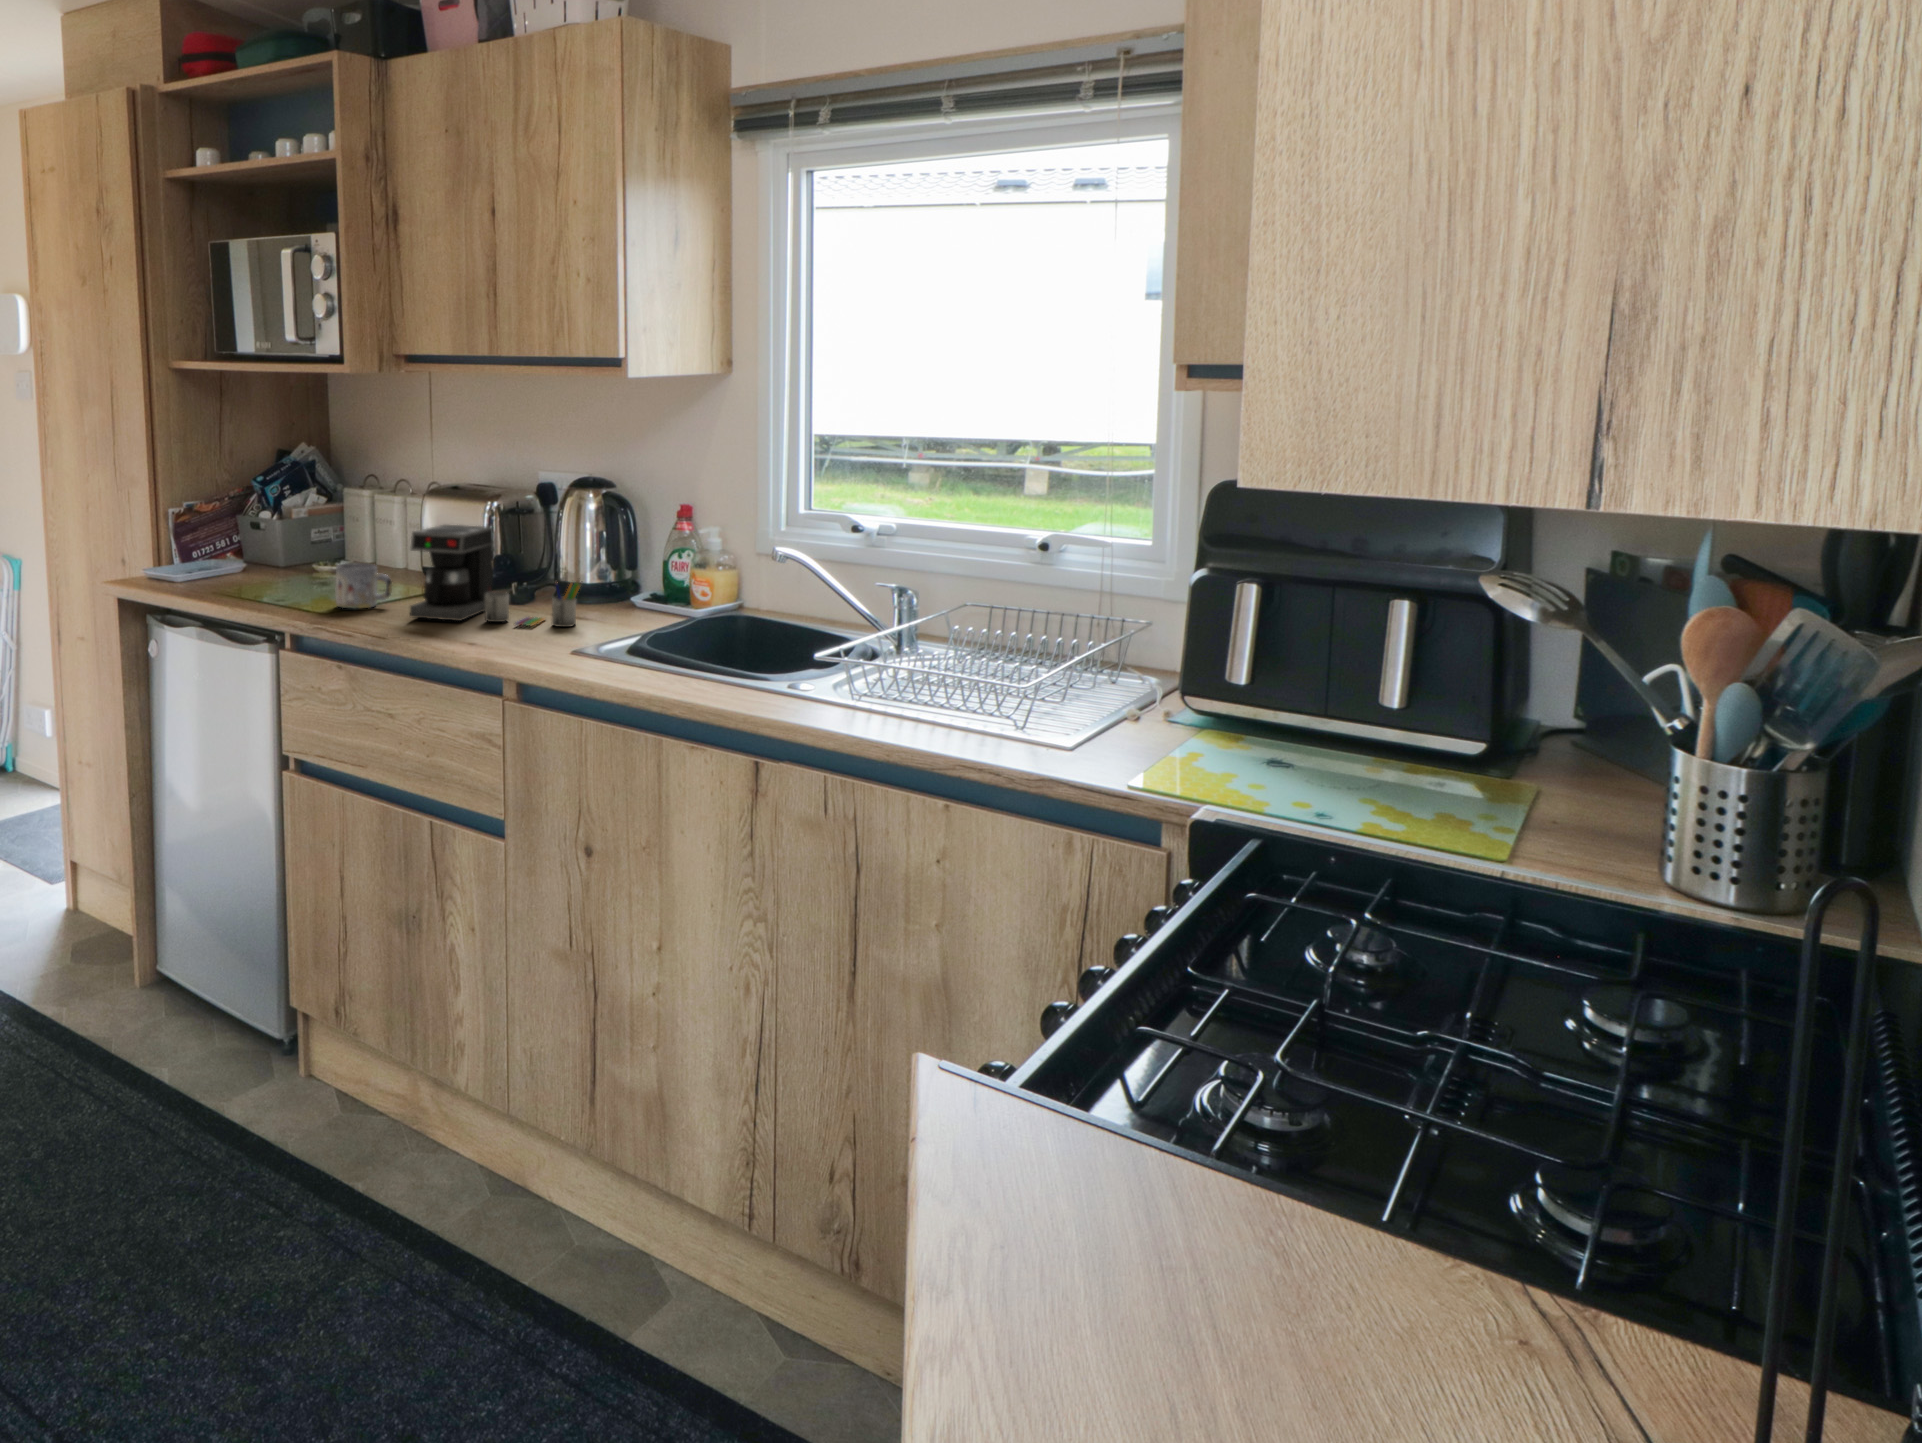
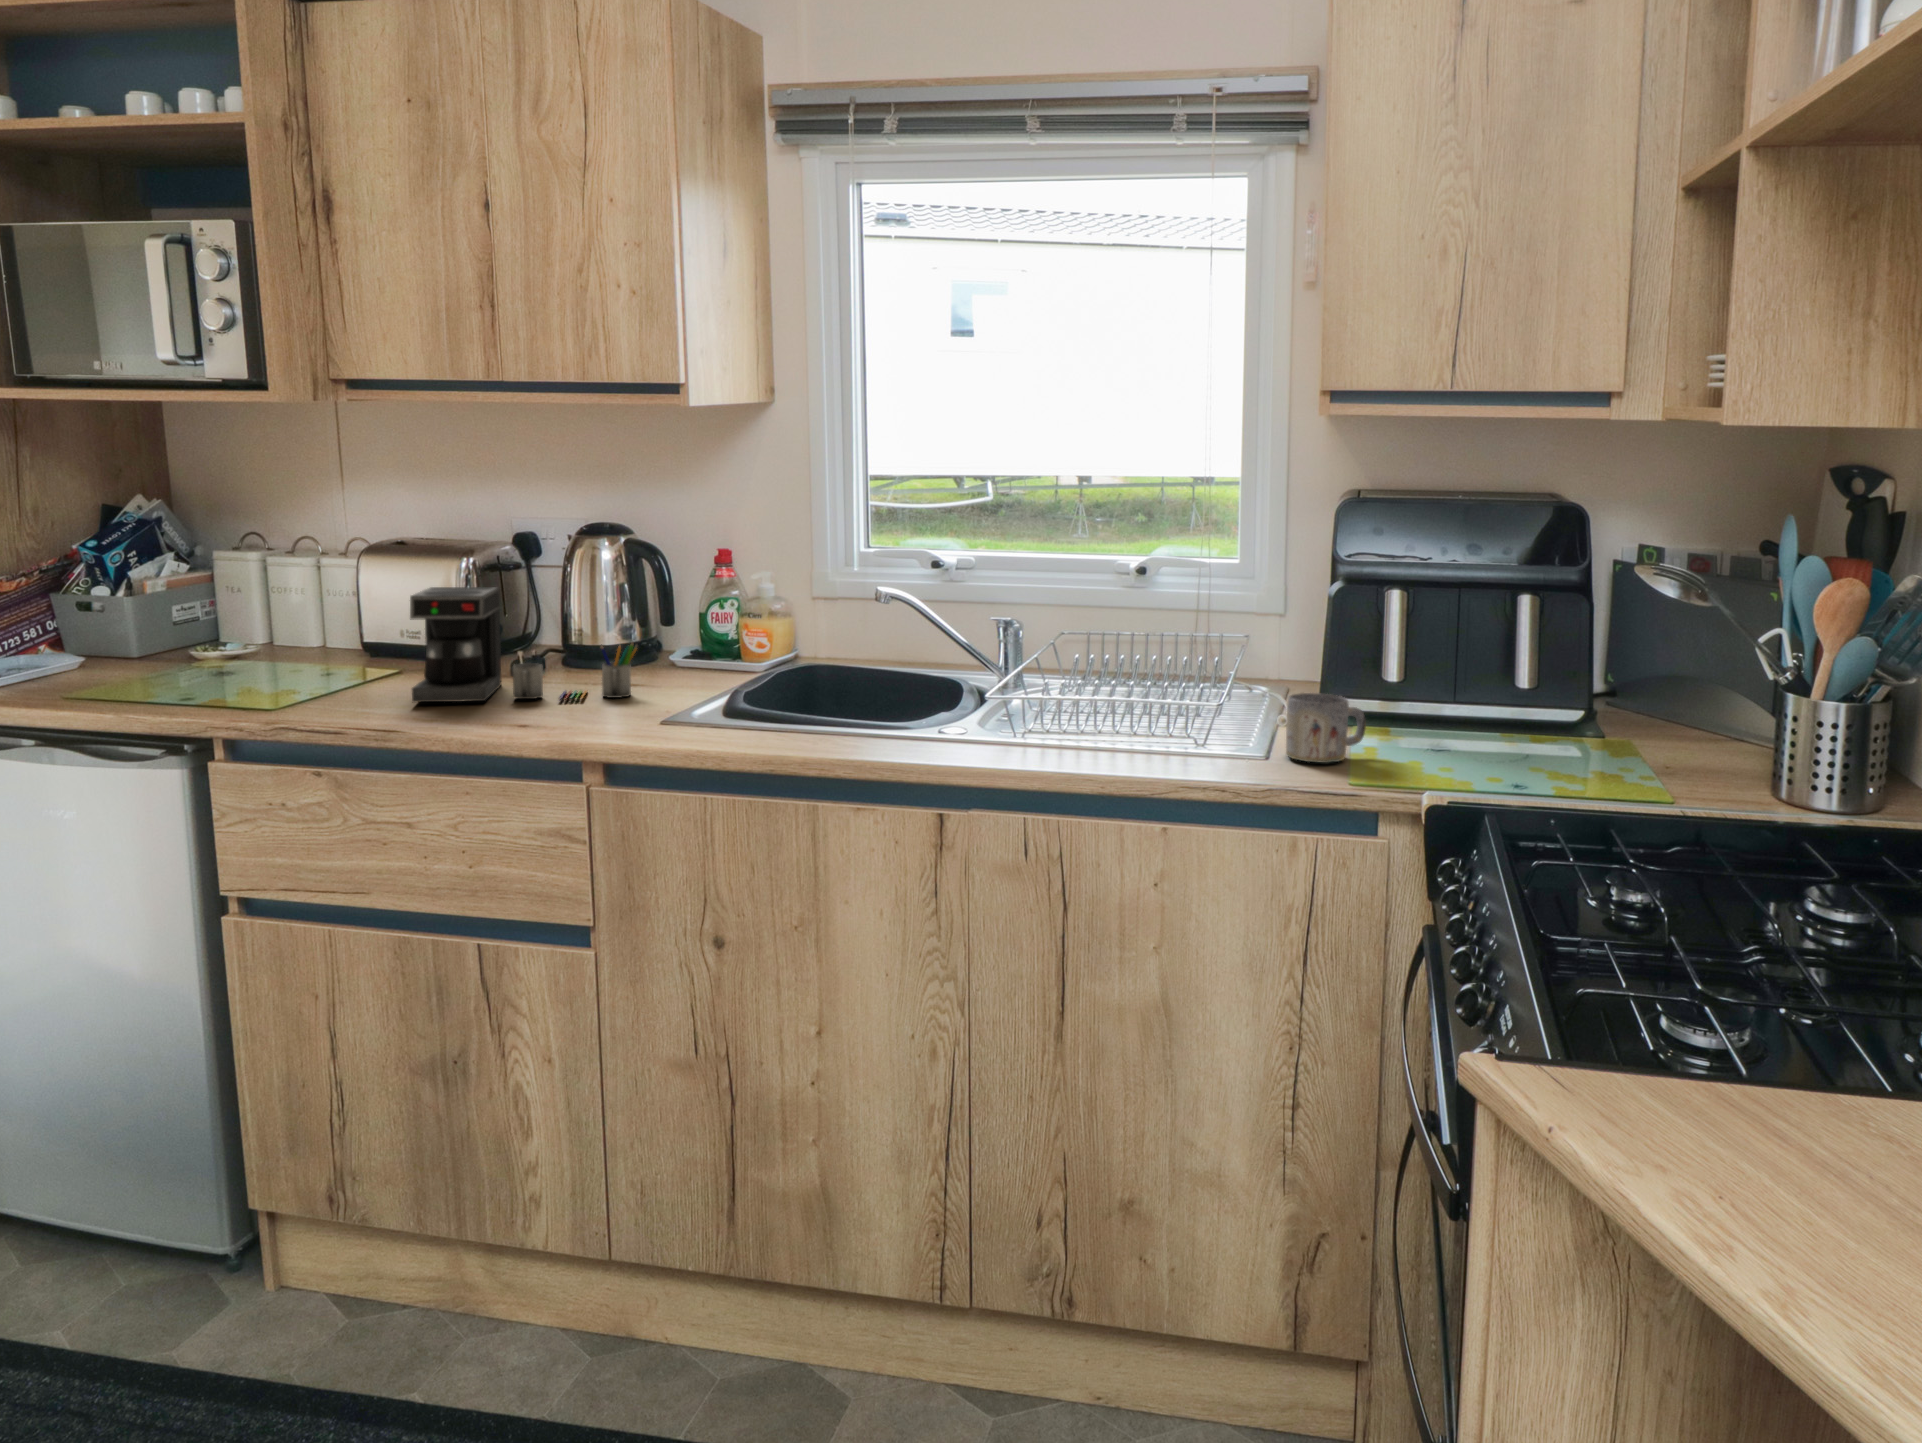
mug: present [335,563,392,609] -> present [1286,693,1366,763]

